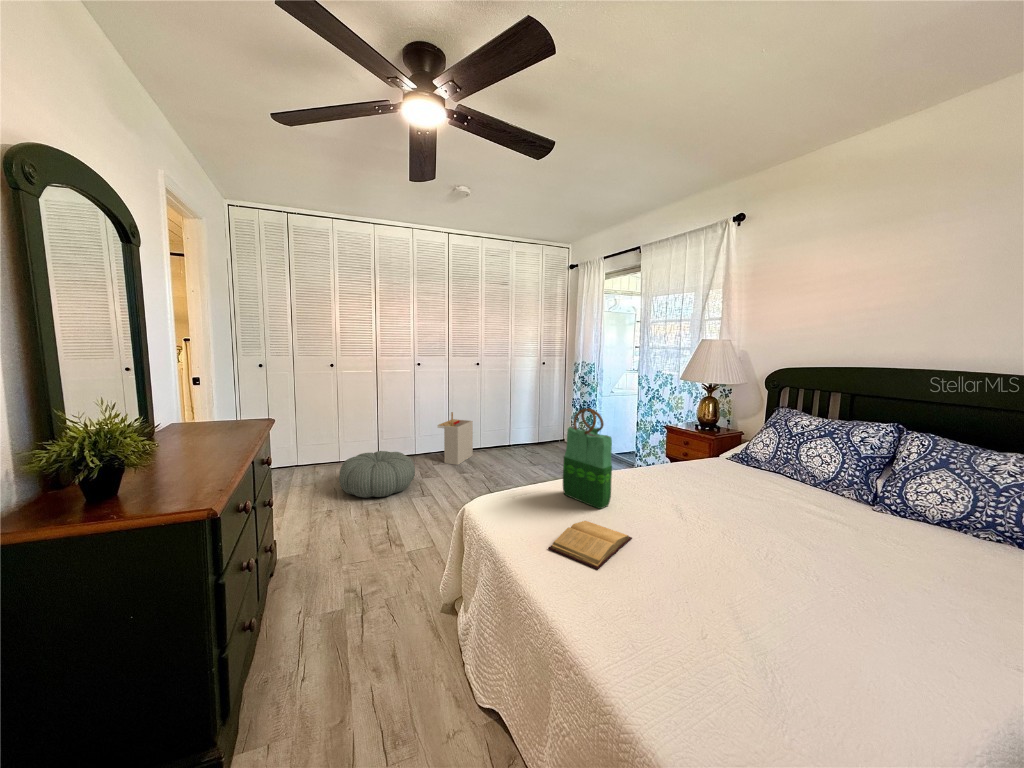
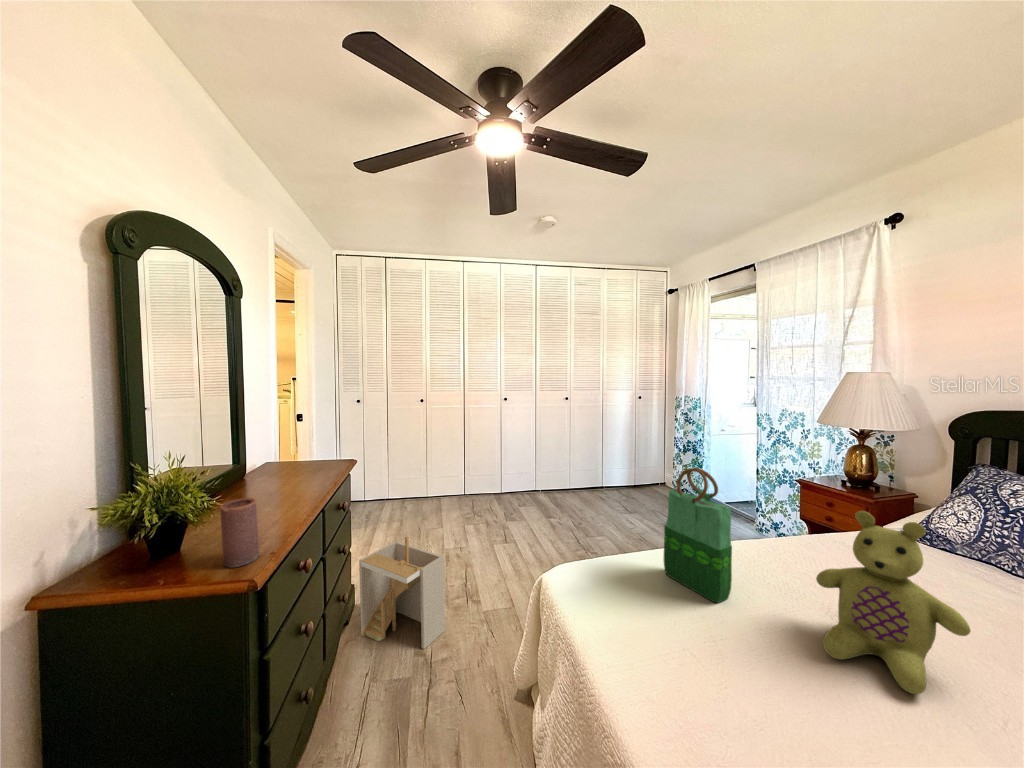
storage bin: present [438,412,473,465] -> present [359,536,445,649]
stuffed bear: none [667,431,751,544] -> present [816,511,971,694]
candle: none [169,438,208,500] -> present [220,498,259,568]
pouf: present [339,451,415,498] -> none [423,489,498,539]
book: present [549,521,632,569] -> none [646,623,769,716]

